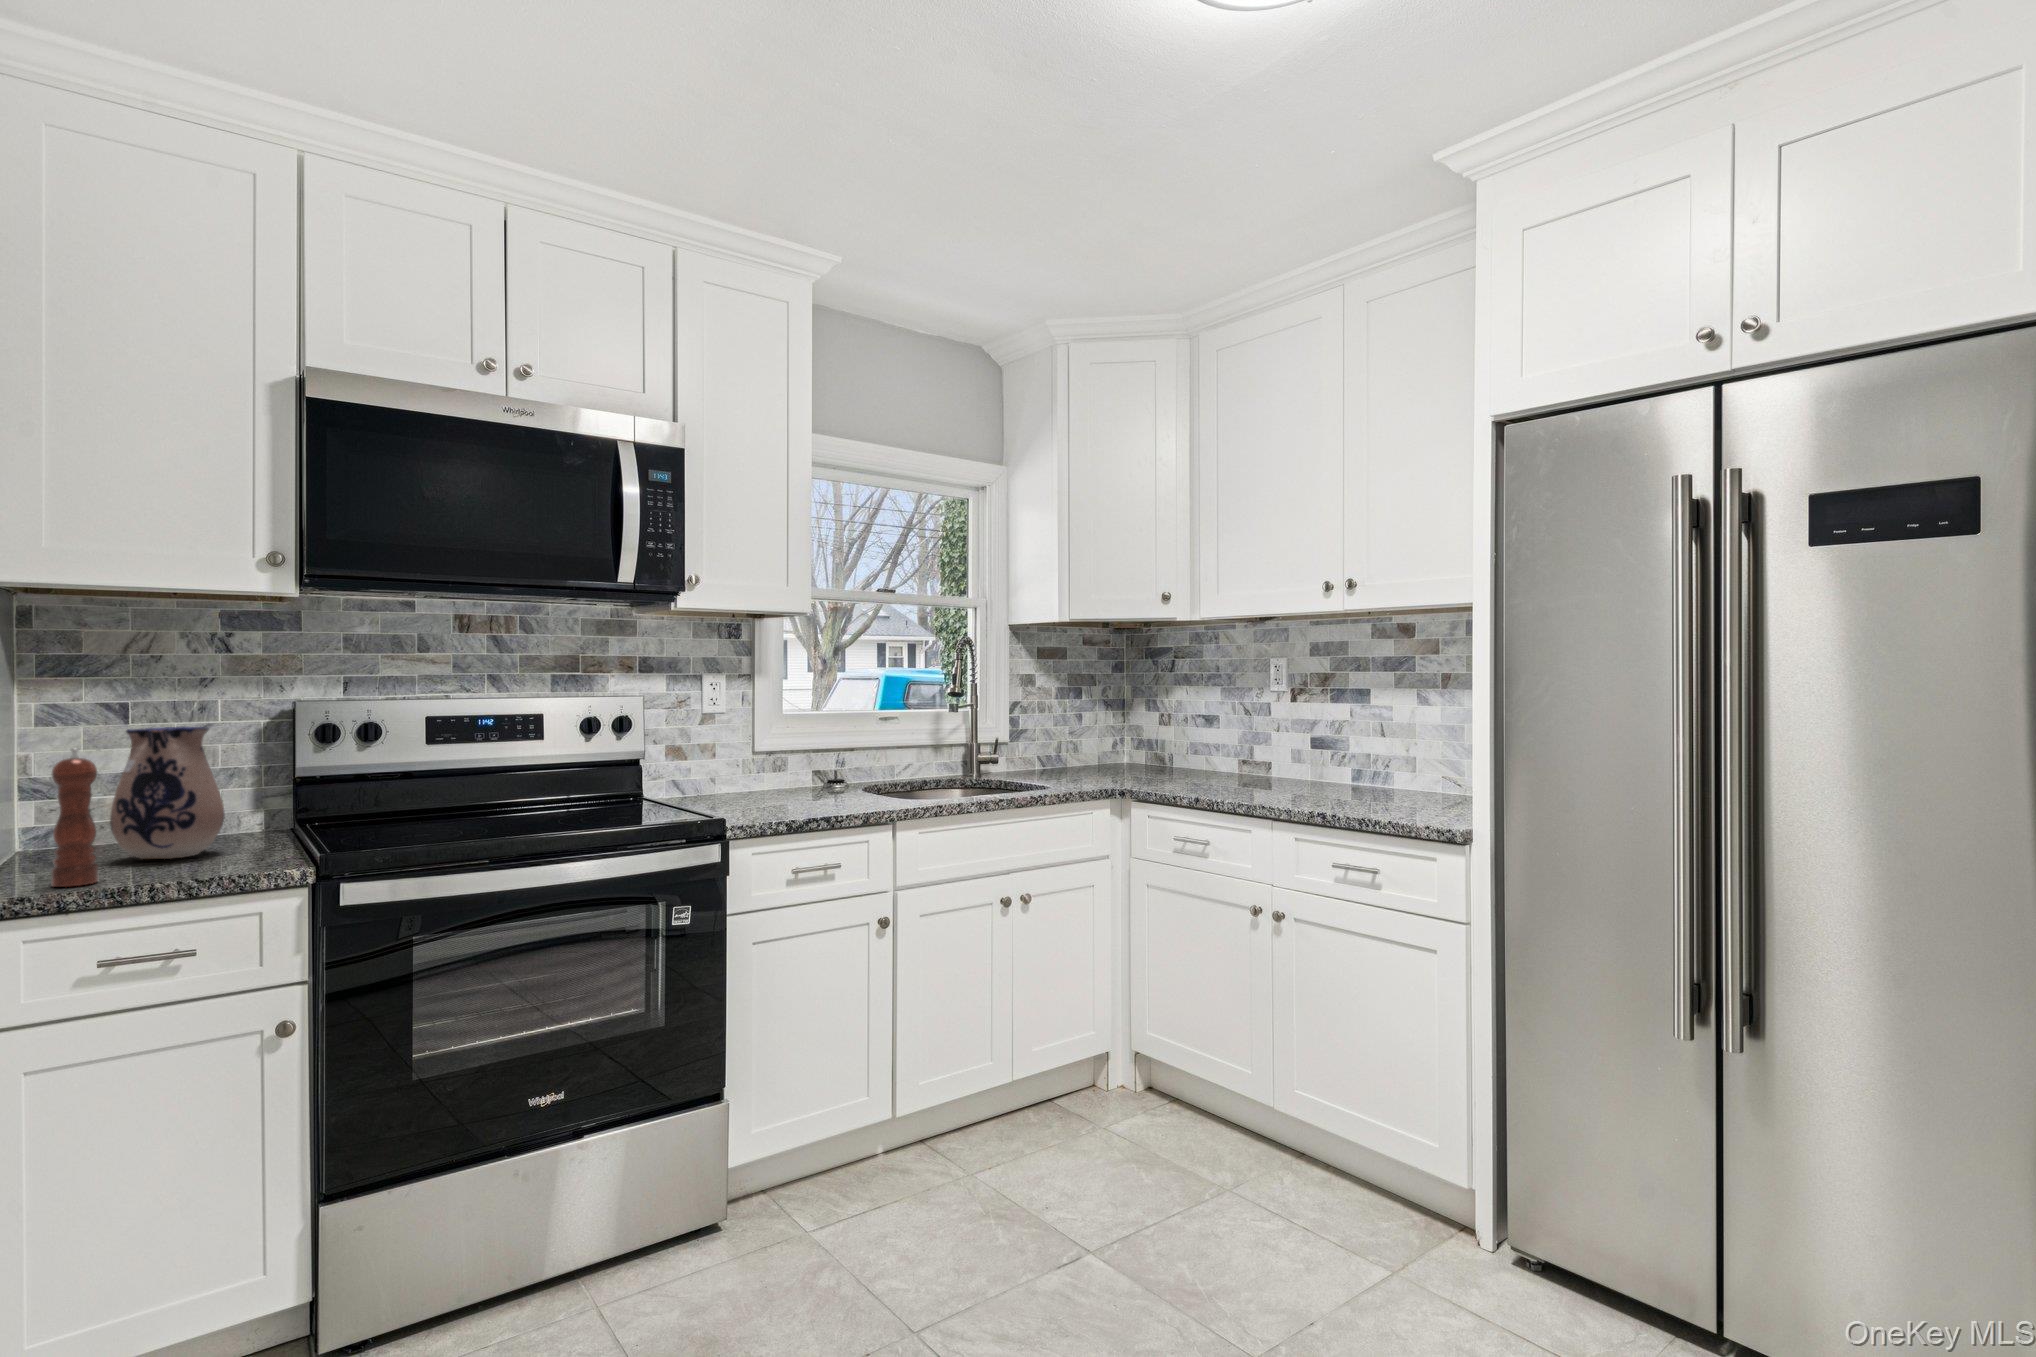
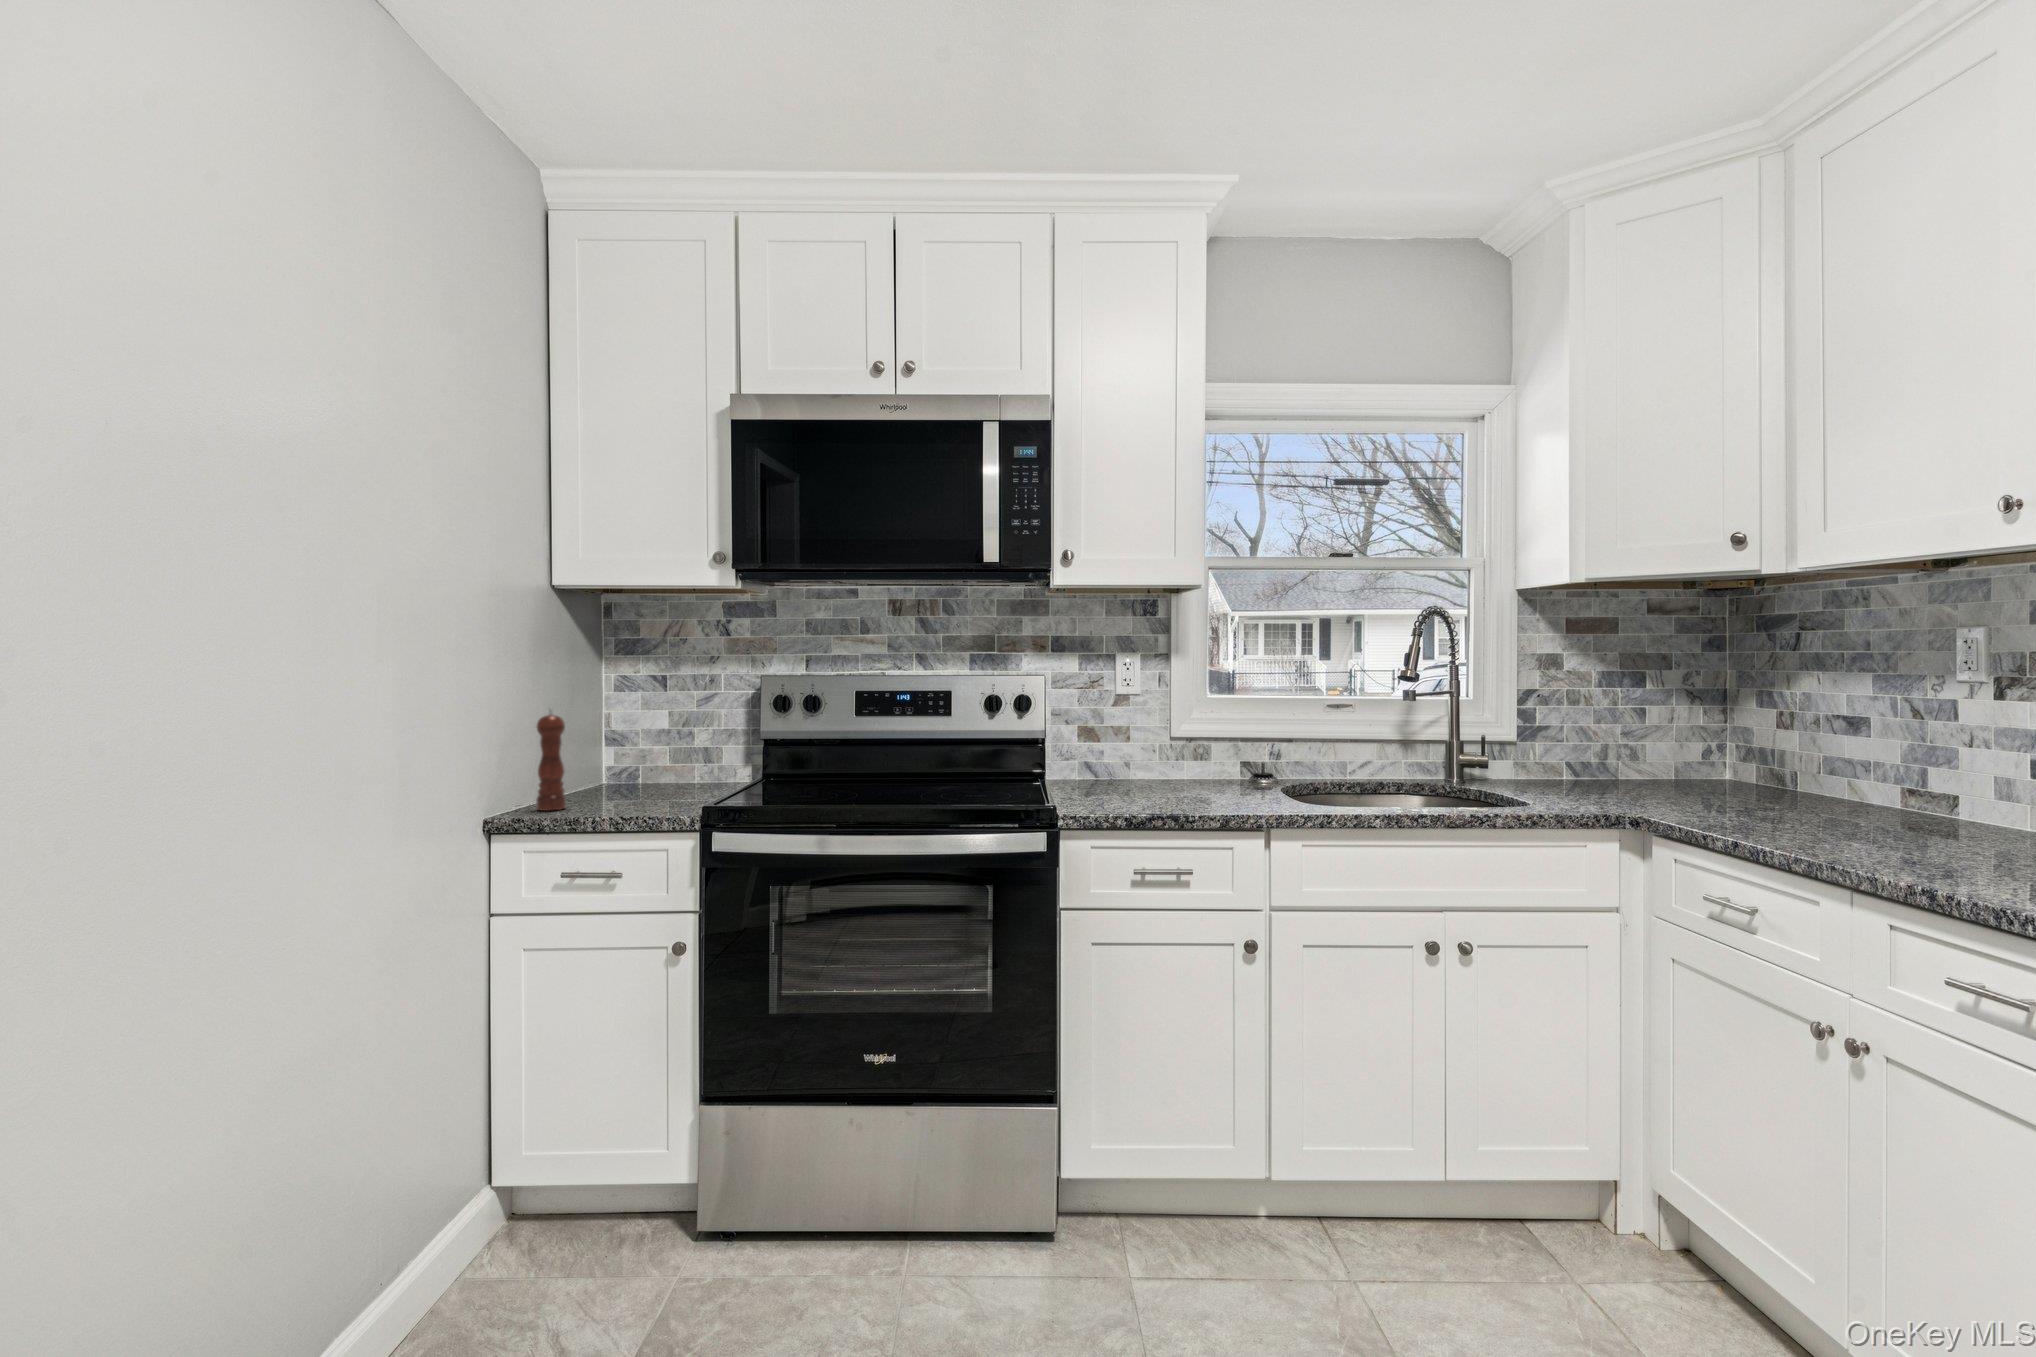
ceramic pitcher: present [110,726,225,859] -> none [611,695,685,796]

